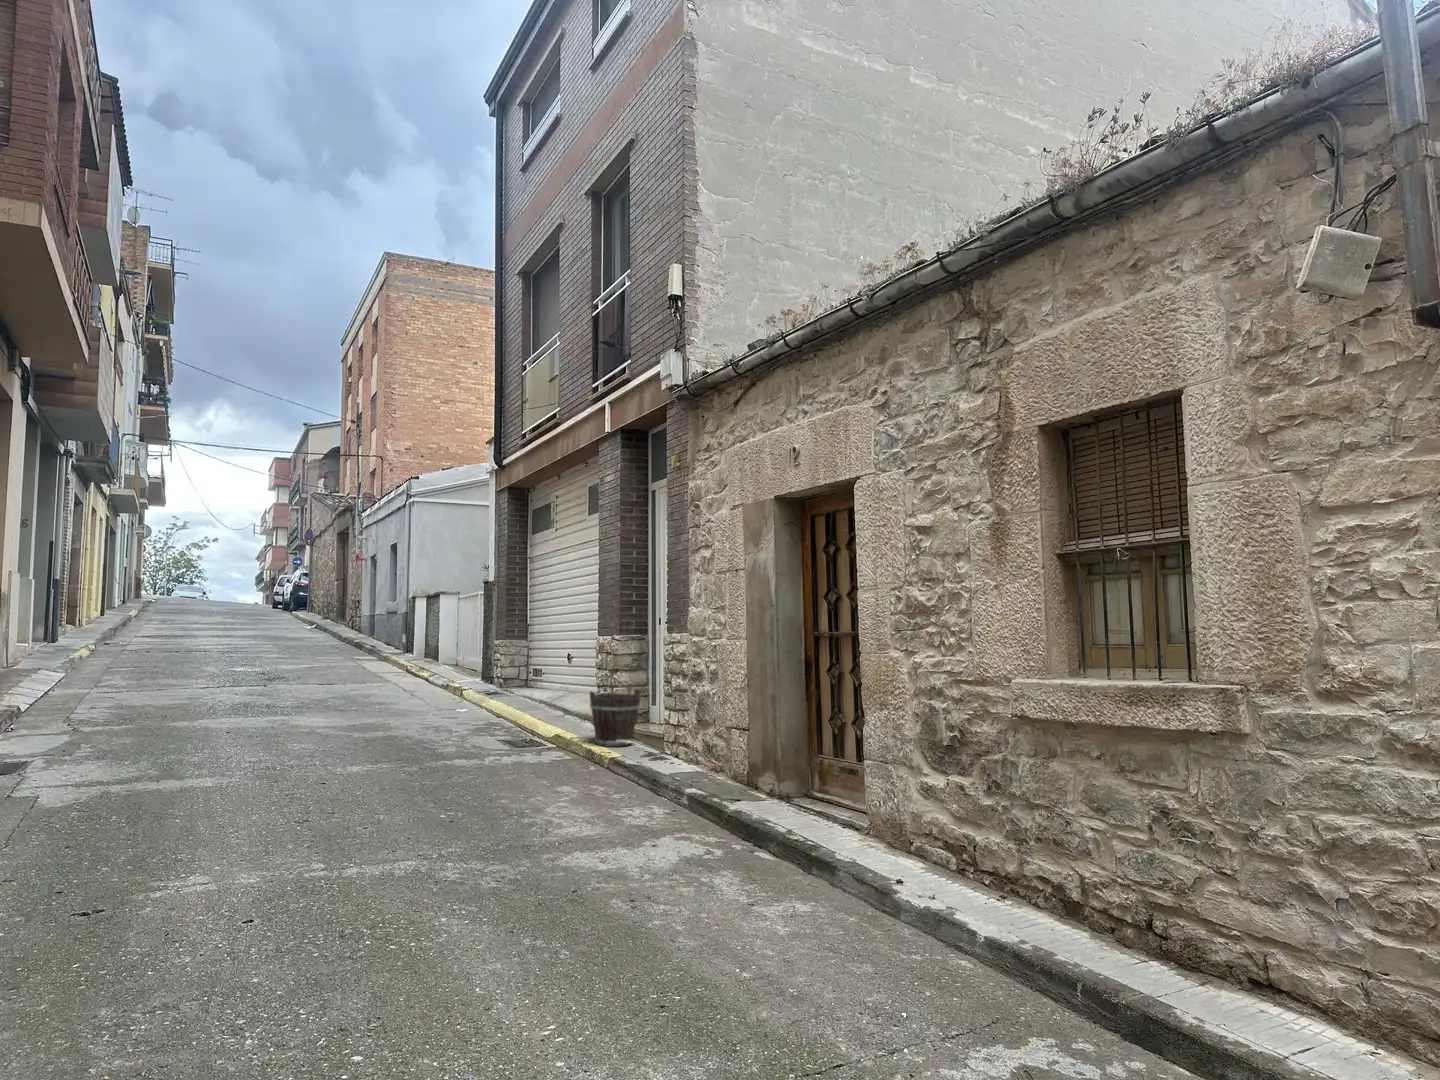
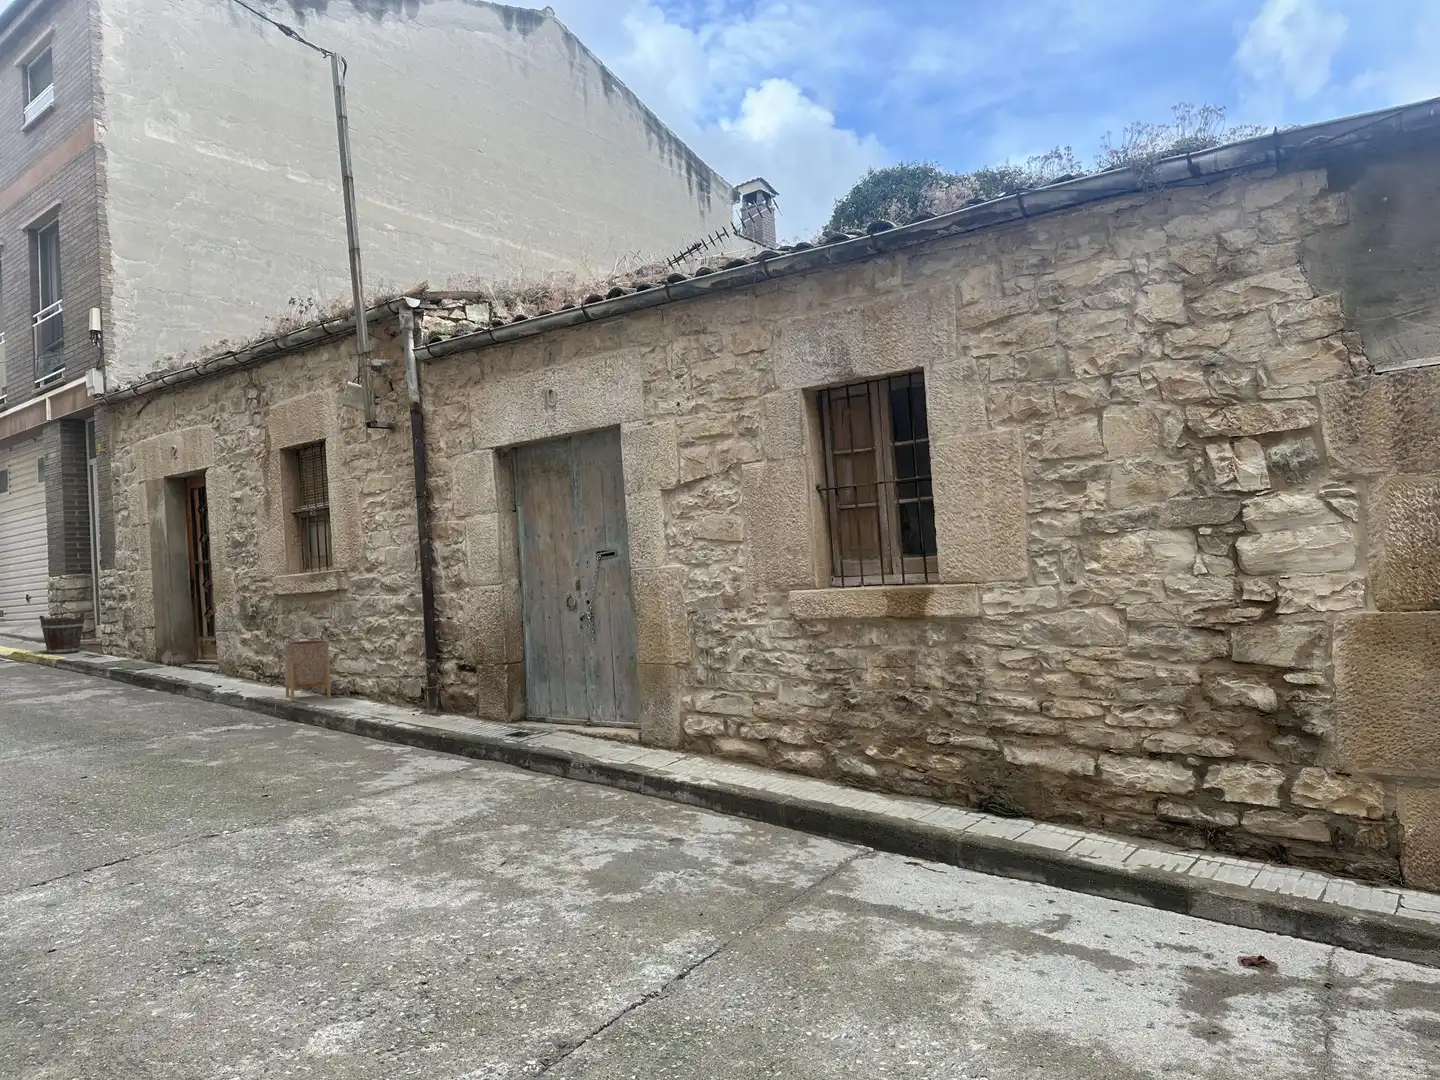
planter: none [1094,838,1220,996] -> present [285,640,331,701]

